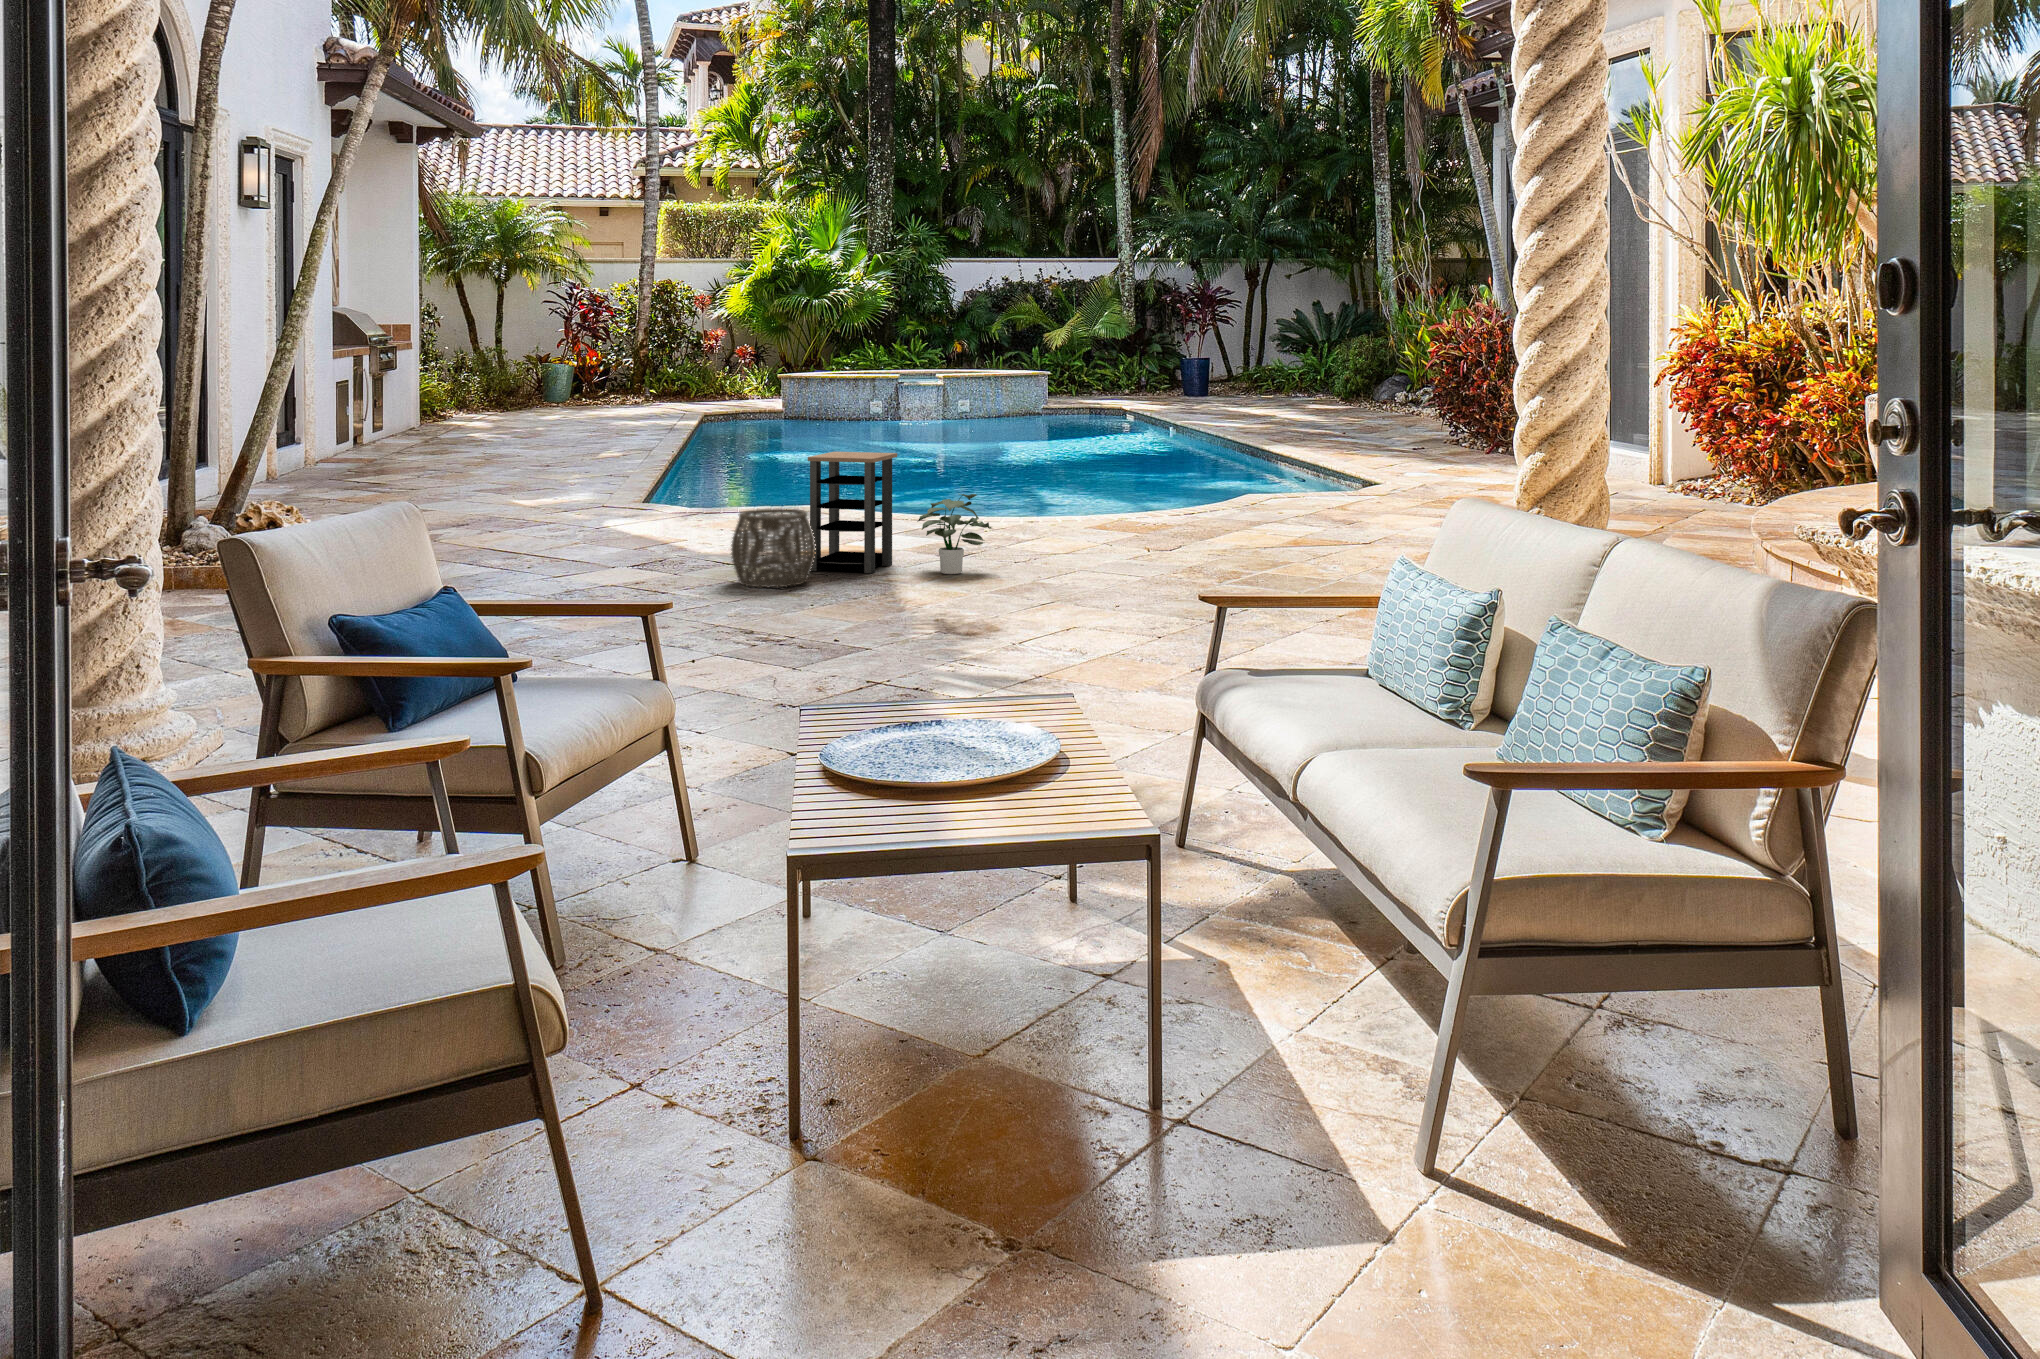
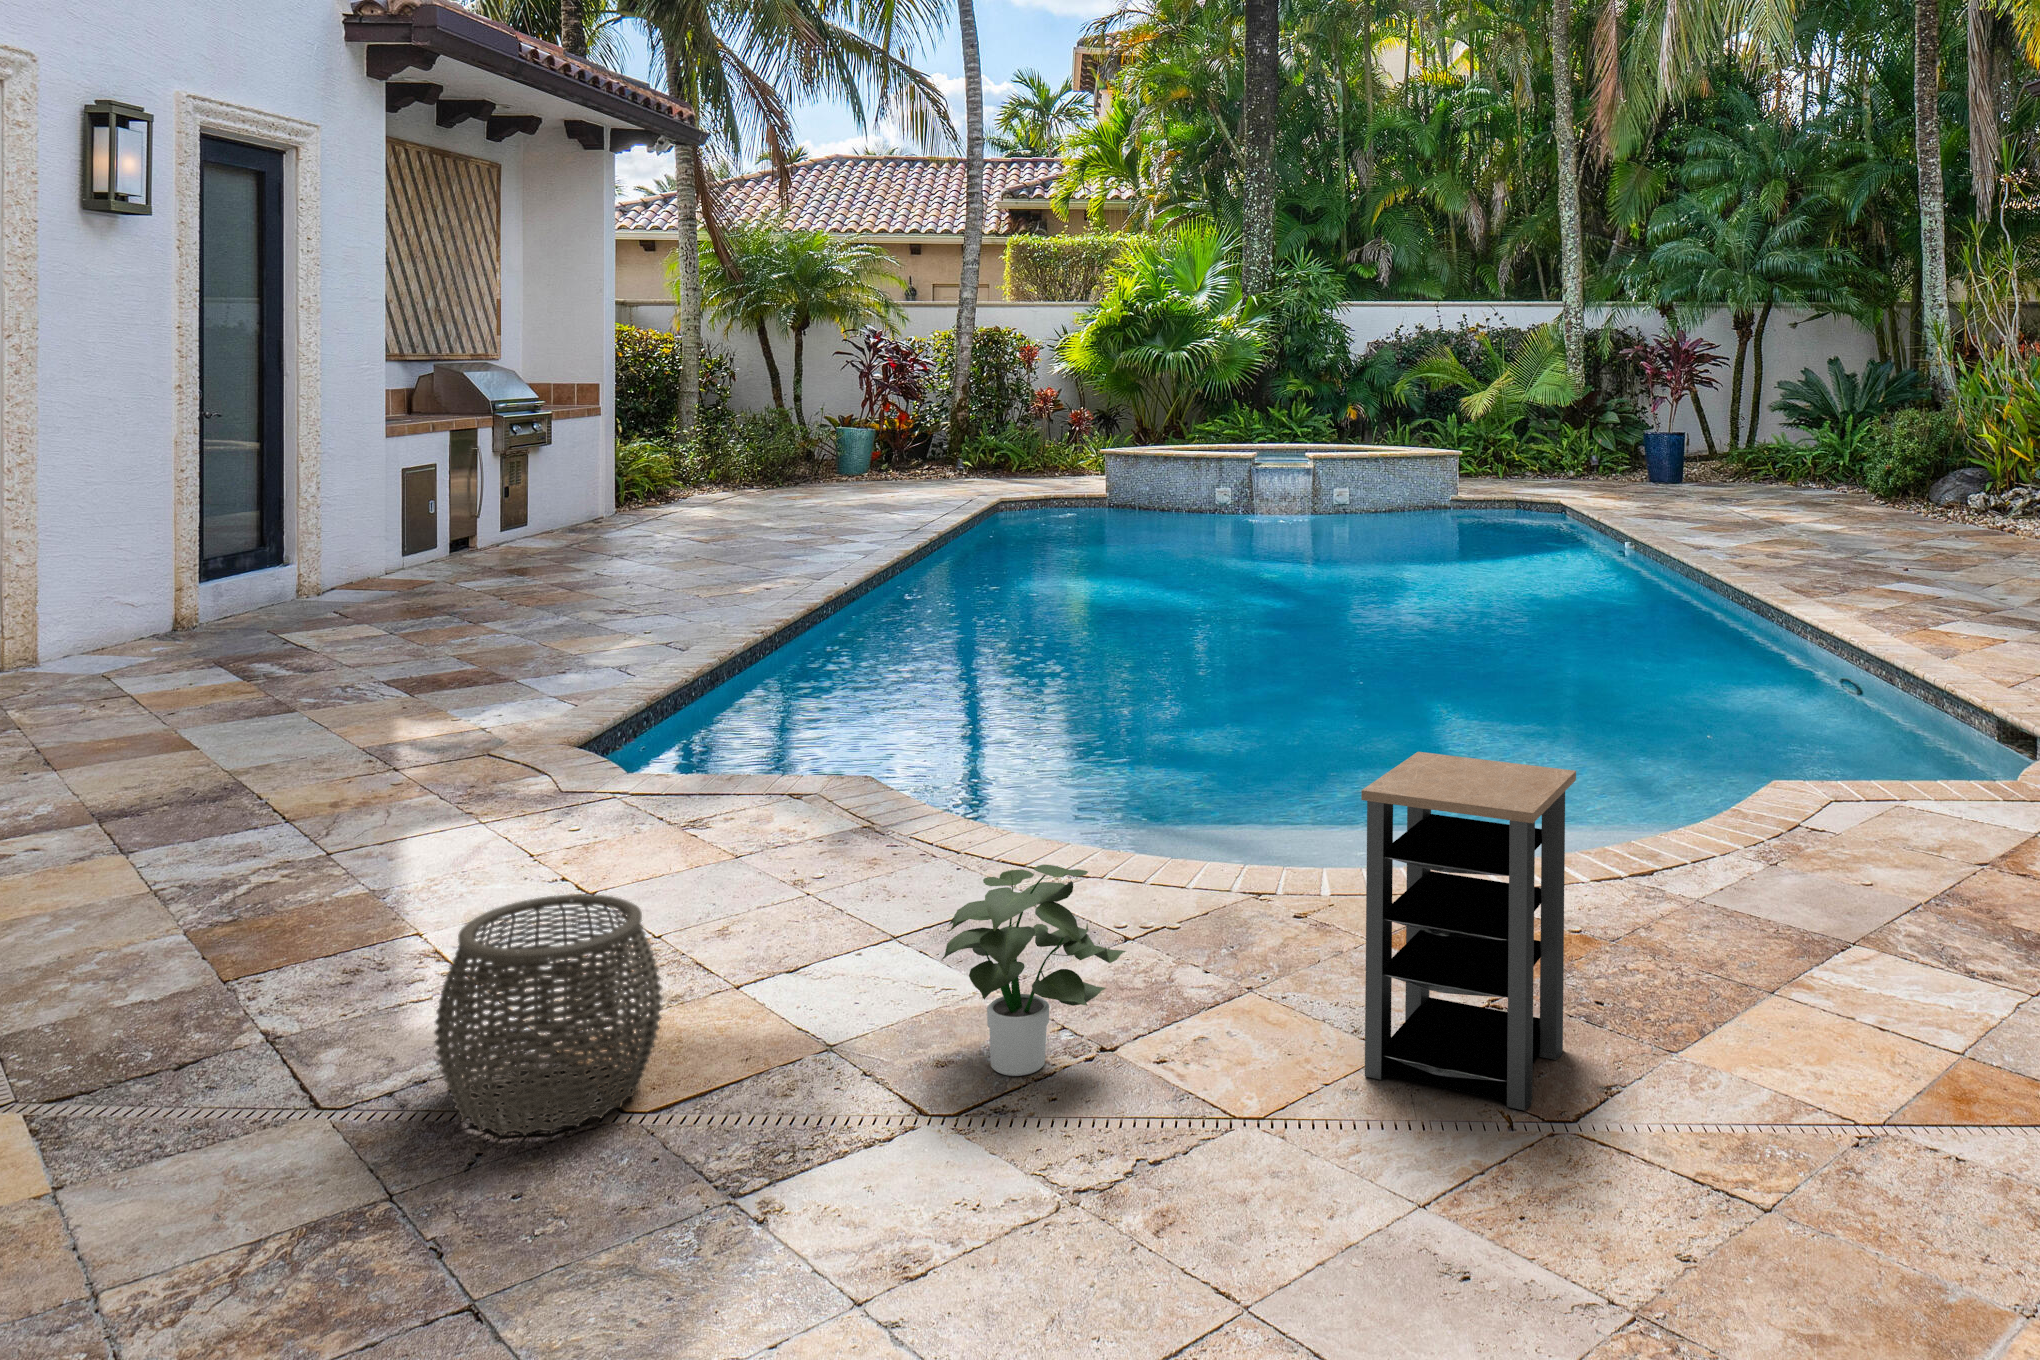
side table: present [808,452,897,573] -> present [1361,752,1576,1111]

